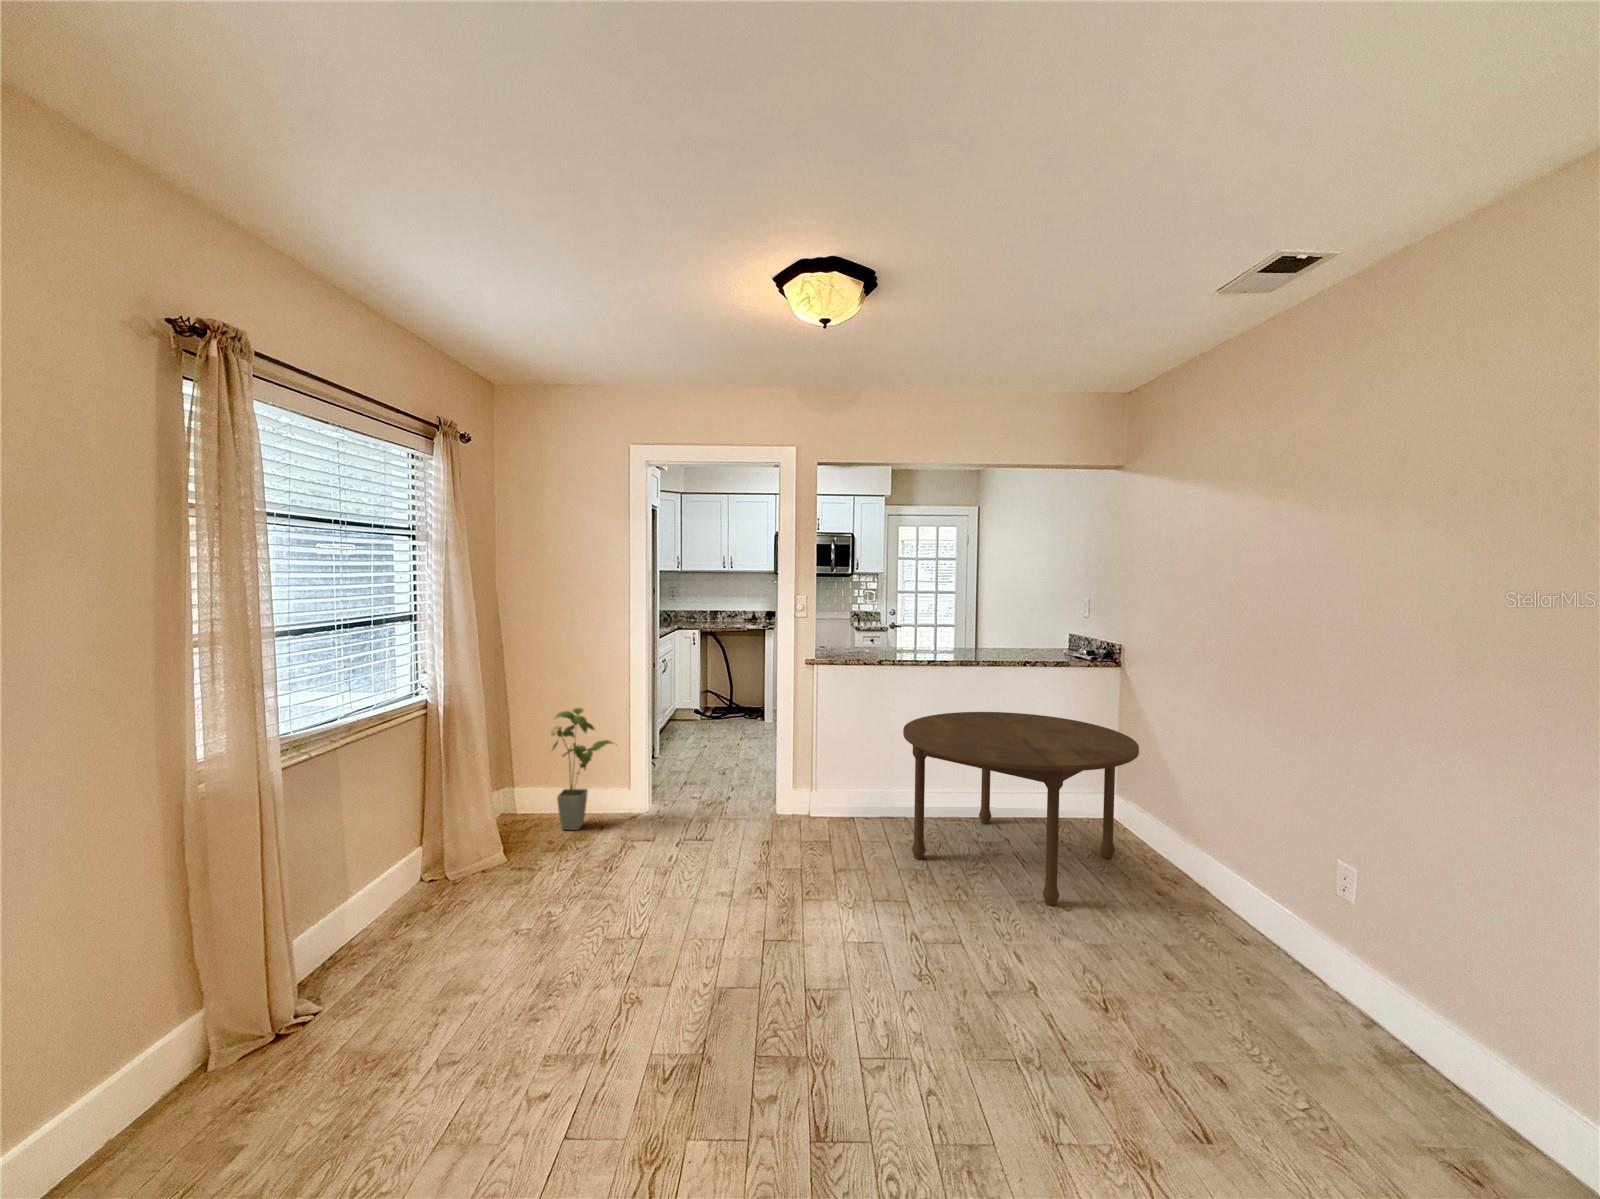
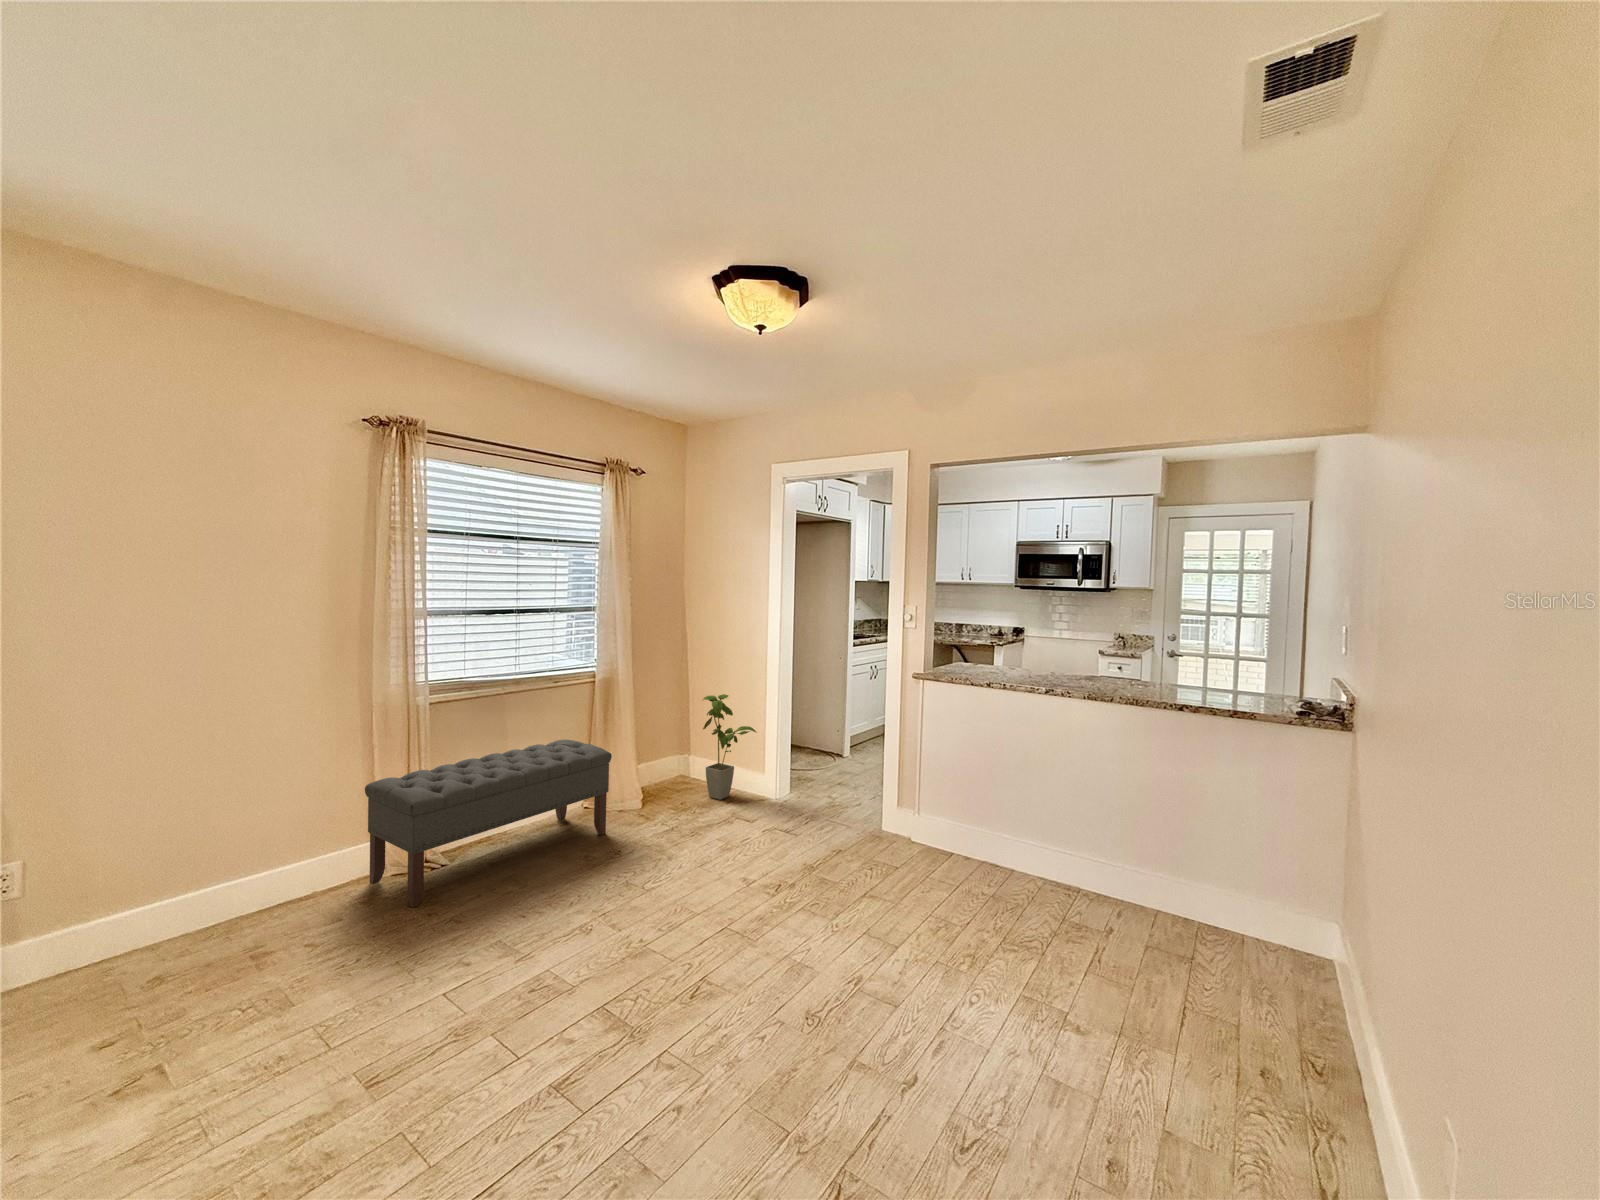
dining table: present [903,712,1139,905] -> none [957,755,1274,1015]
bench: none [197,793,499,1075] -> present [365,739,612,908]

